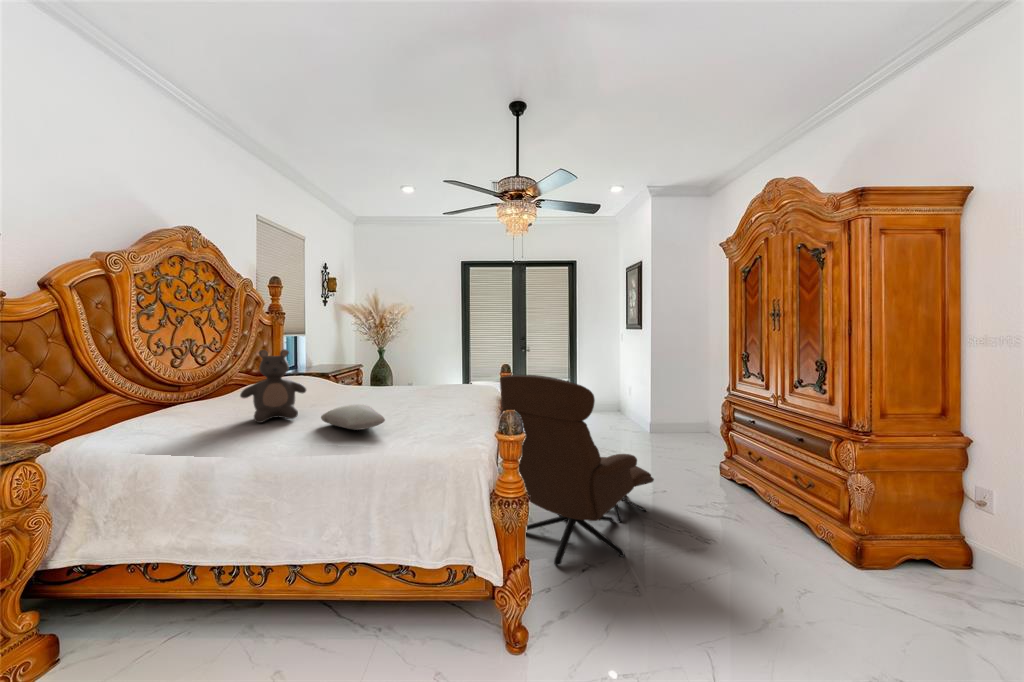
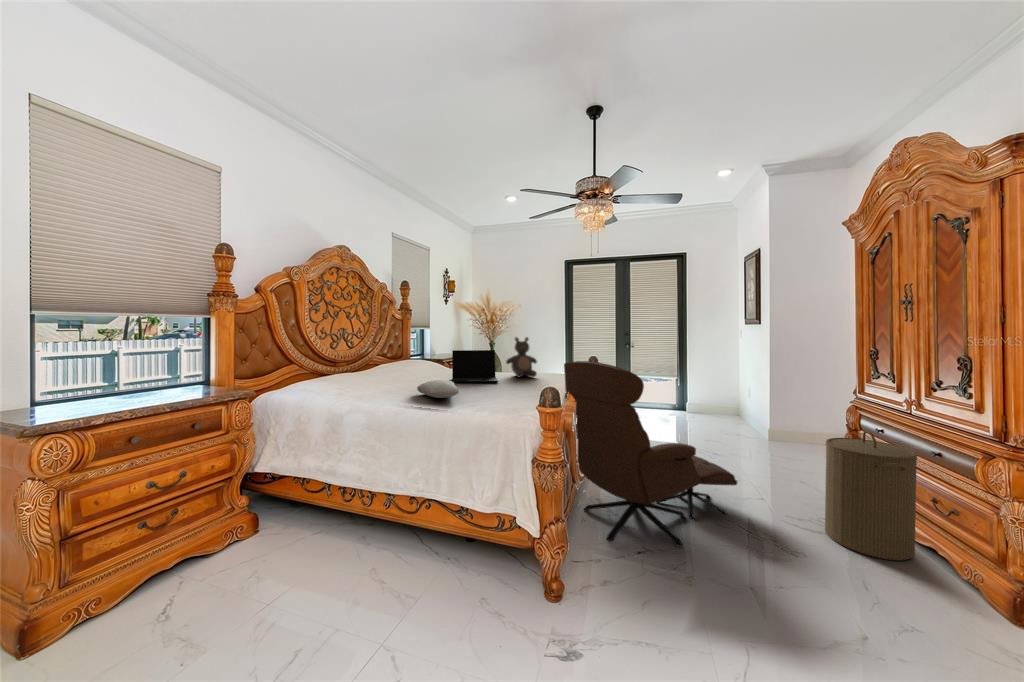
teddy bear: present [240,349,306,423] -> present [506,337,537,377]
laptop: none [353,362,414,404] -> present [452,350,498,383]
laundry hamper: none [723,424,791,533] -> present [825,431,917,560]

